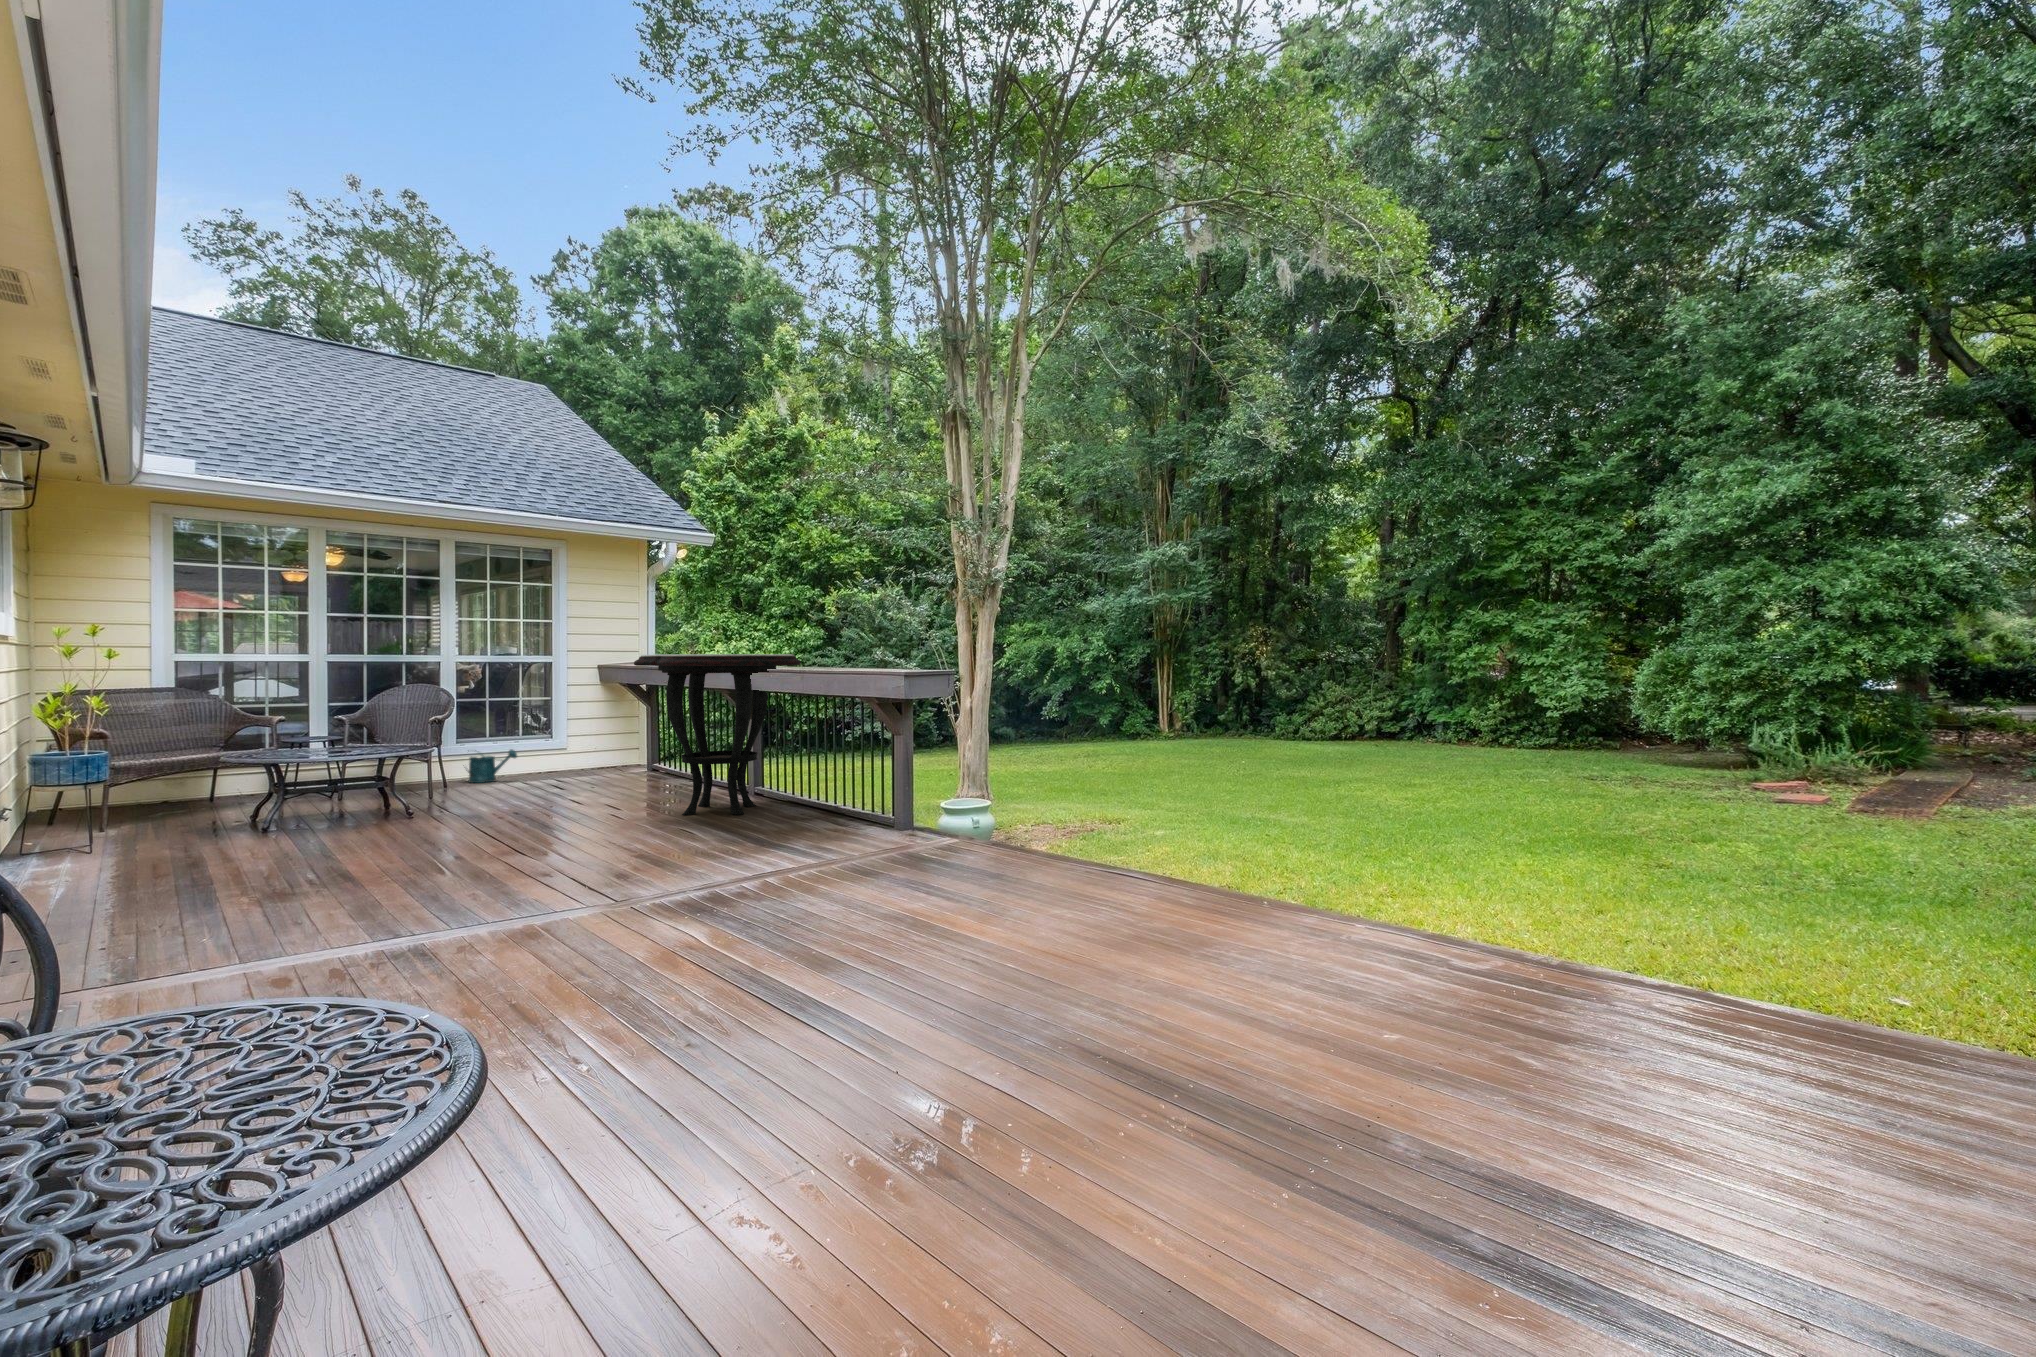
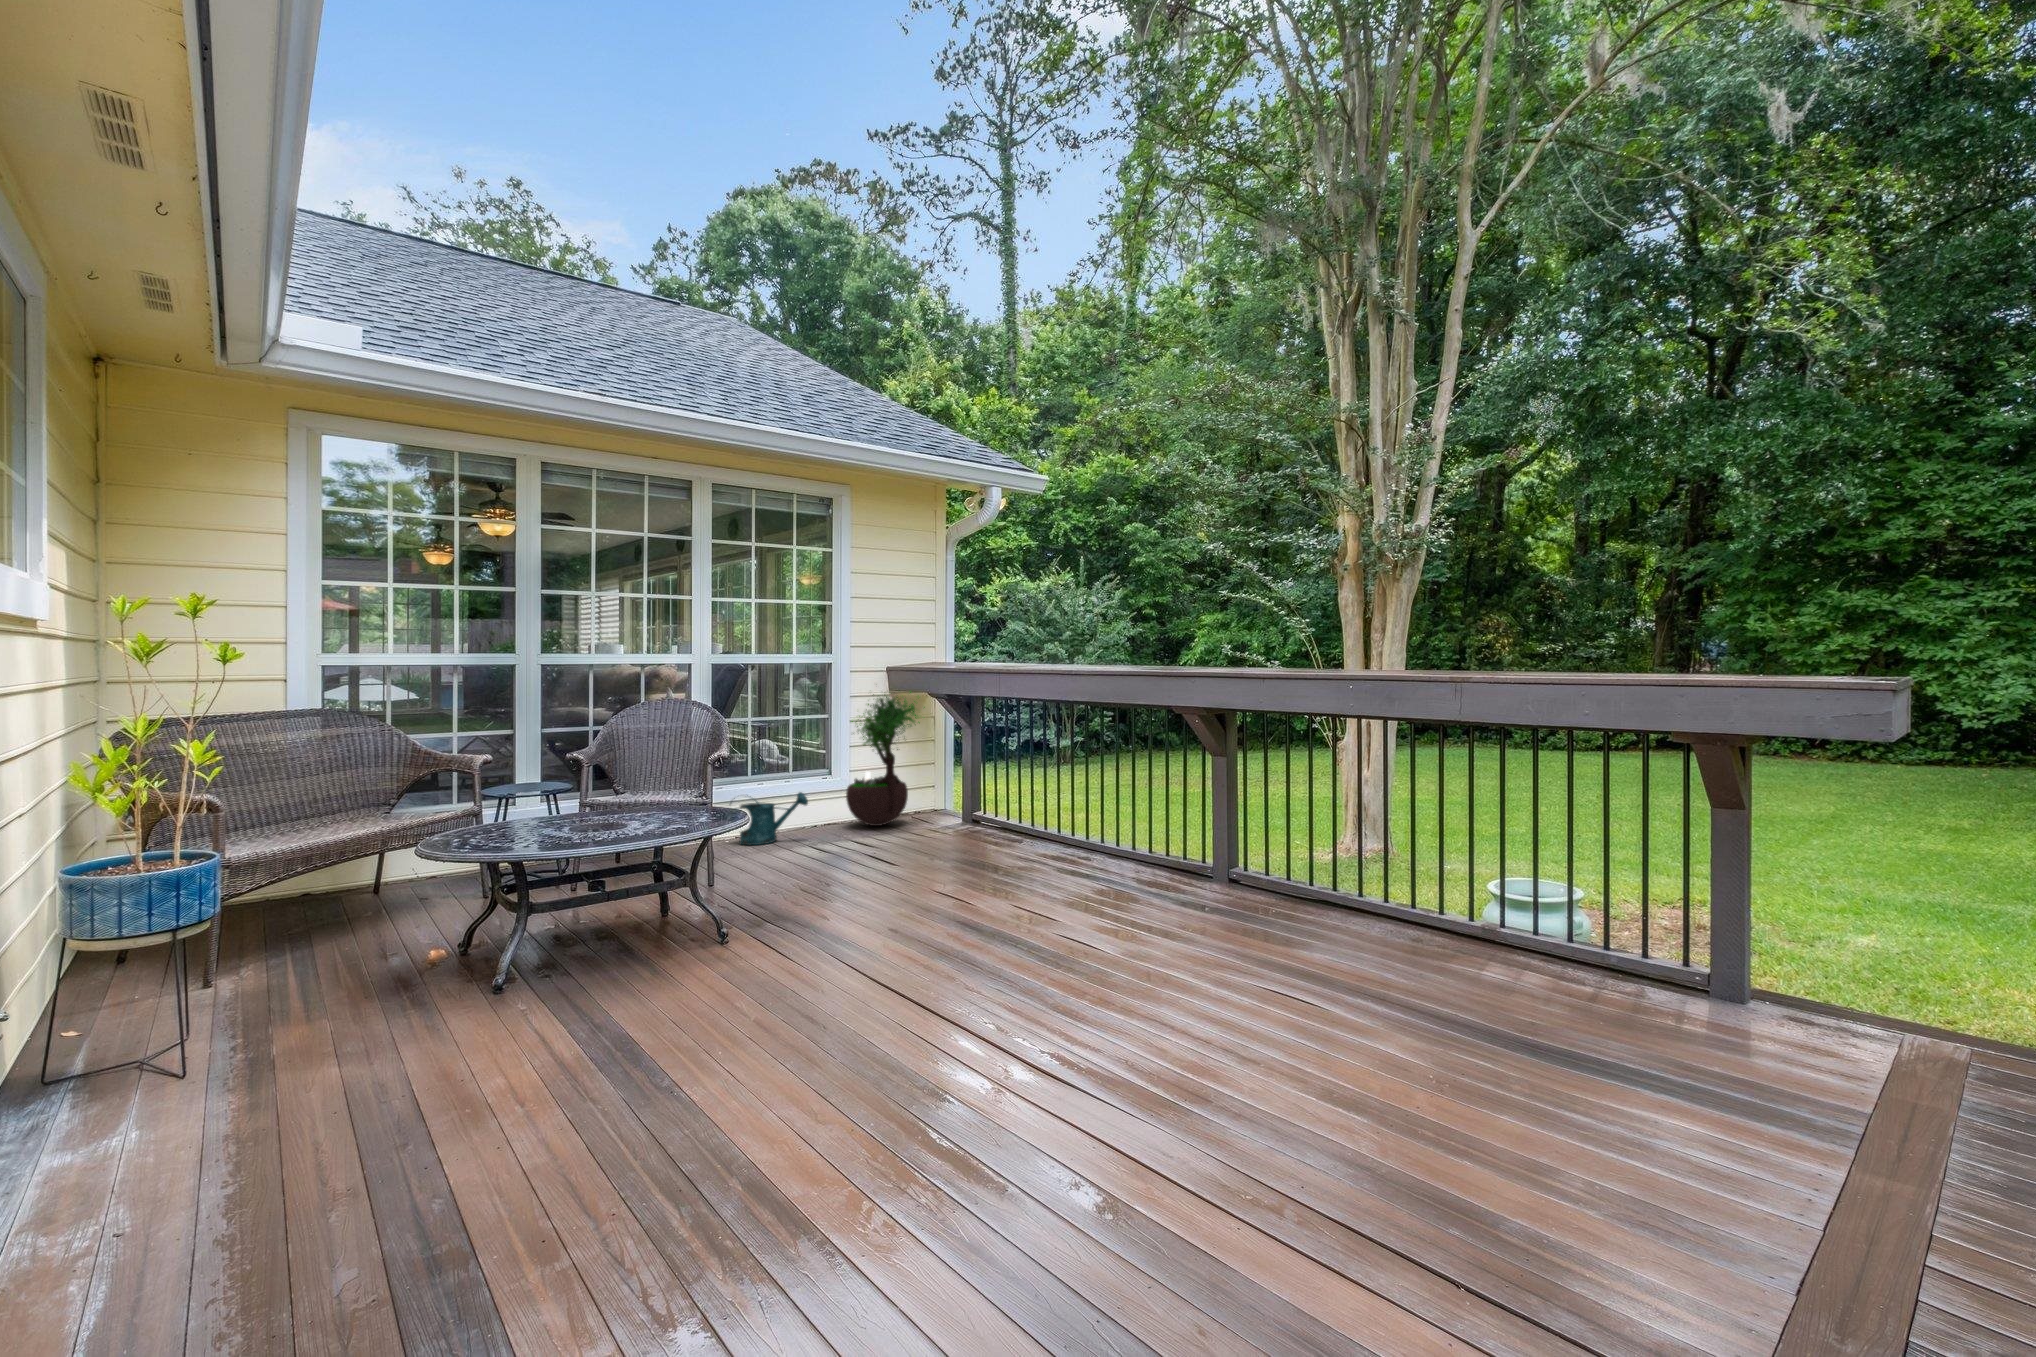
side table: present [634,654,801,815] -> none [1106,616,1390,908]
potted tree: none [552,678,612,775] -> present [846,690,925,826]

